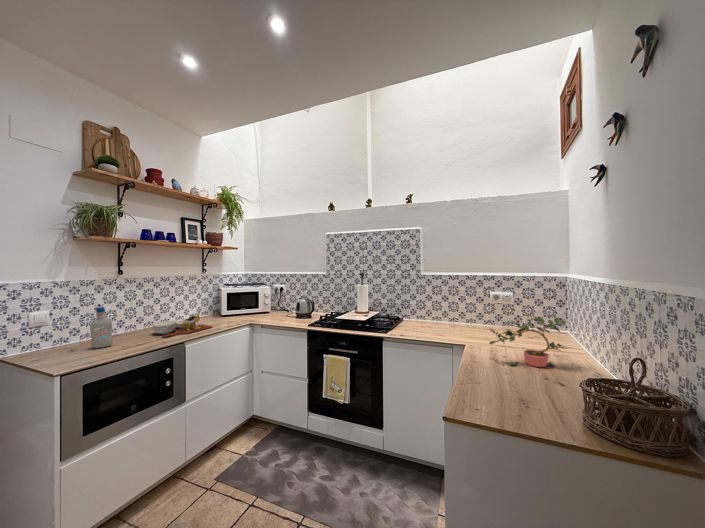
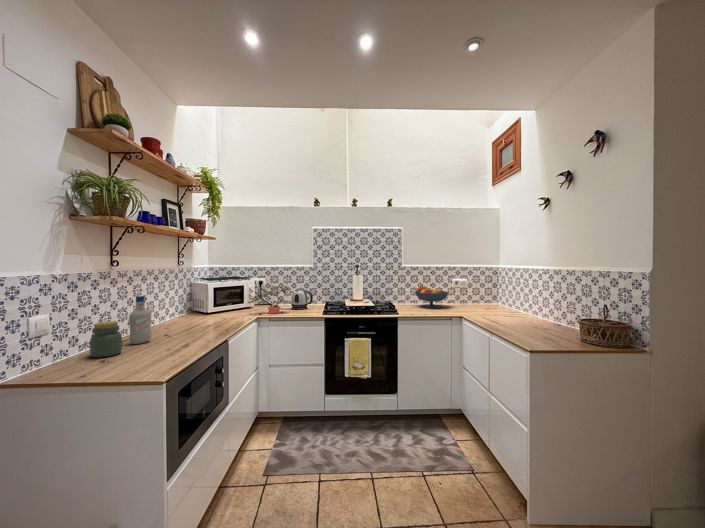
fruit bowl: none [427,300,473,332] -> present [415,286,449,308]
cutting board: present [153,312,212,337] -> none [168,305,225,331]
potted plant: present [490,316,566,367] -> present [248,285,289,314]
jar: none [36,330,68,361] -> present [90,321,122,357]

